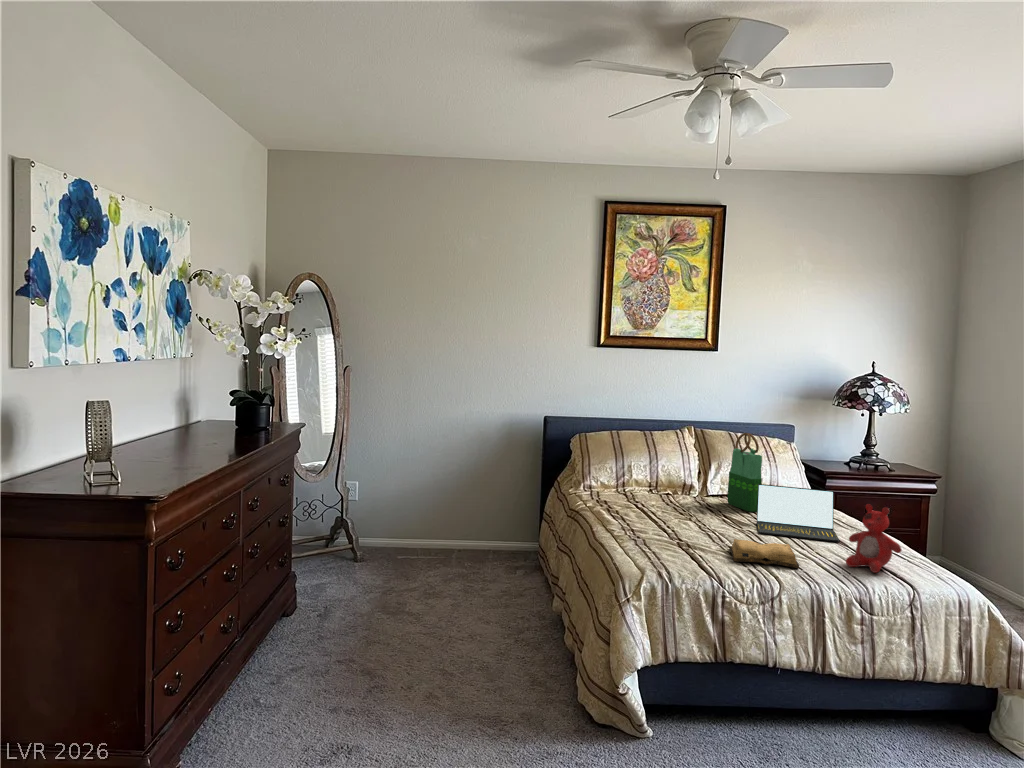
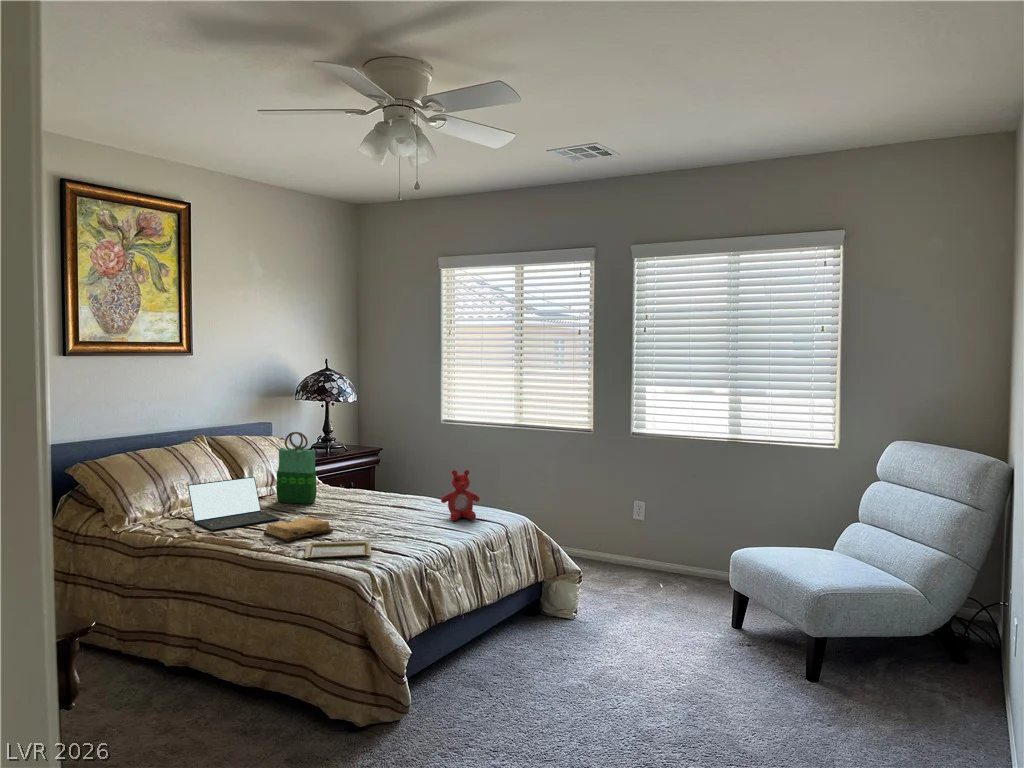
laptop: present [757,484,840,542] -> present [188,477,280,531]
tray: none [621,535,699,560] -> present [304,541,371,558]
diary: present [730,539,799,568] -> present [264,517,333,542]

